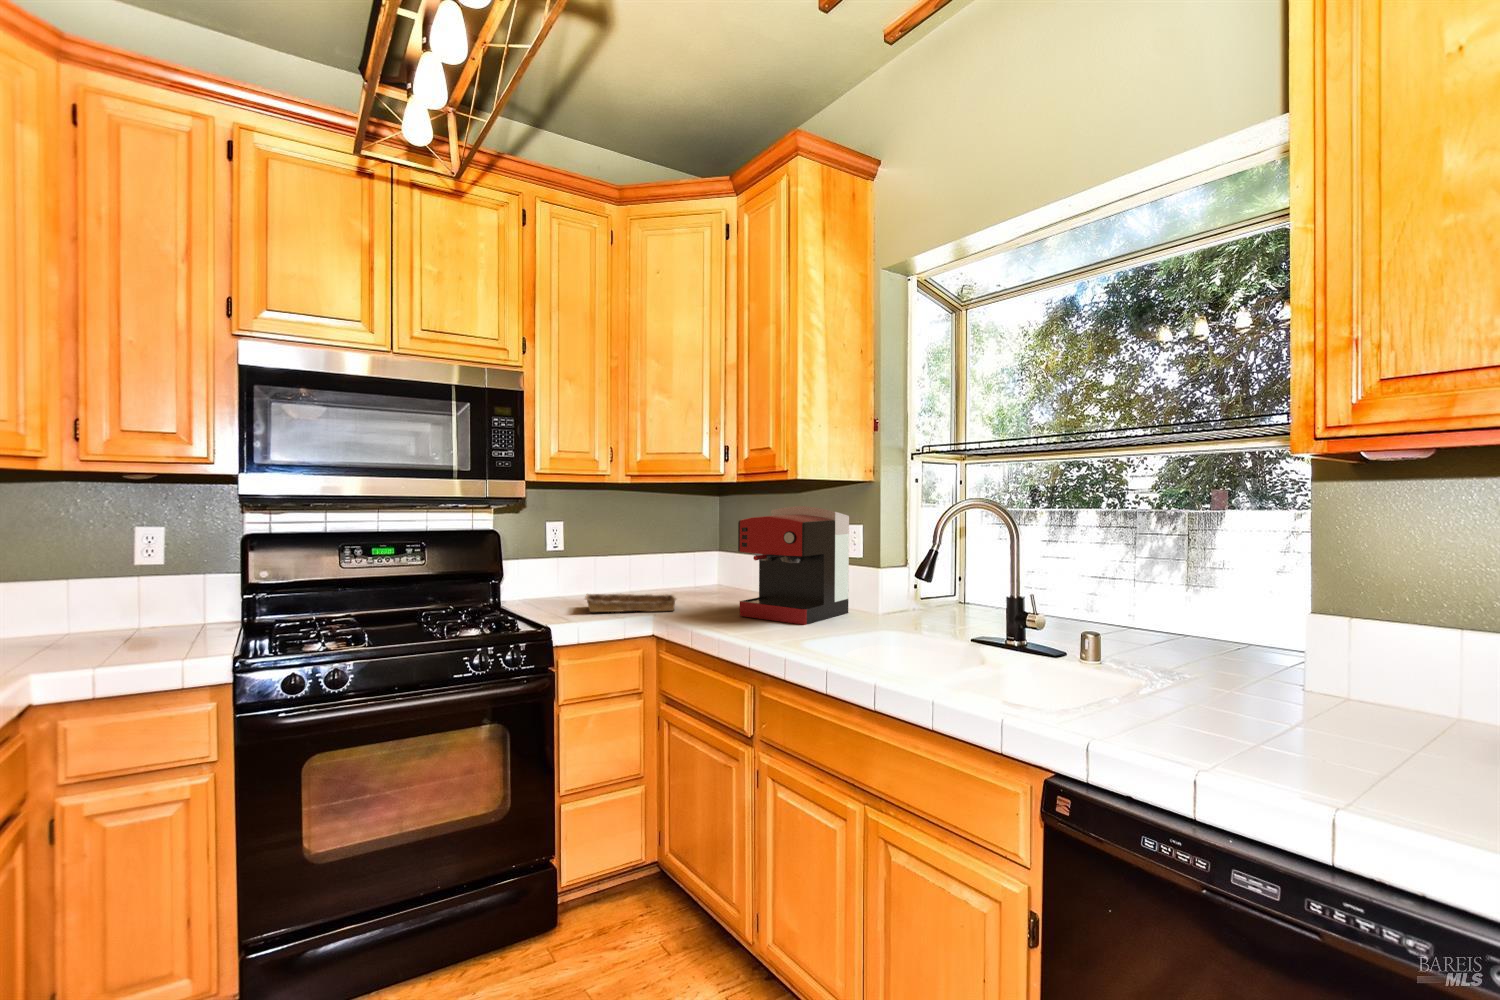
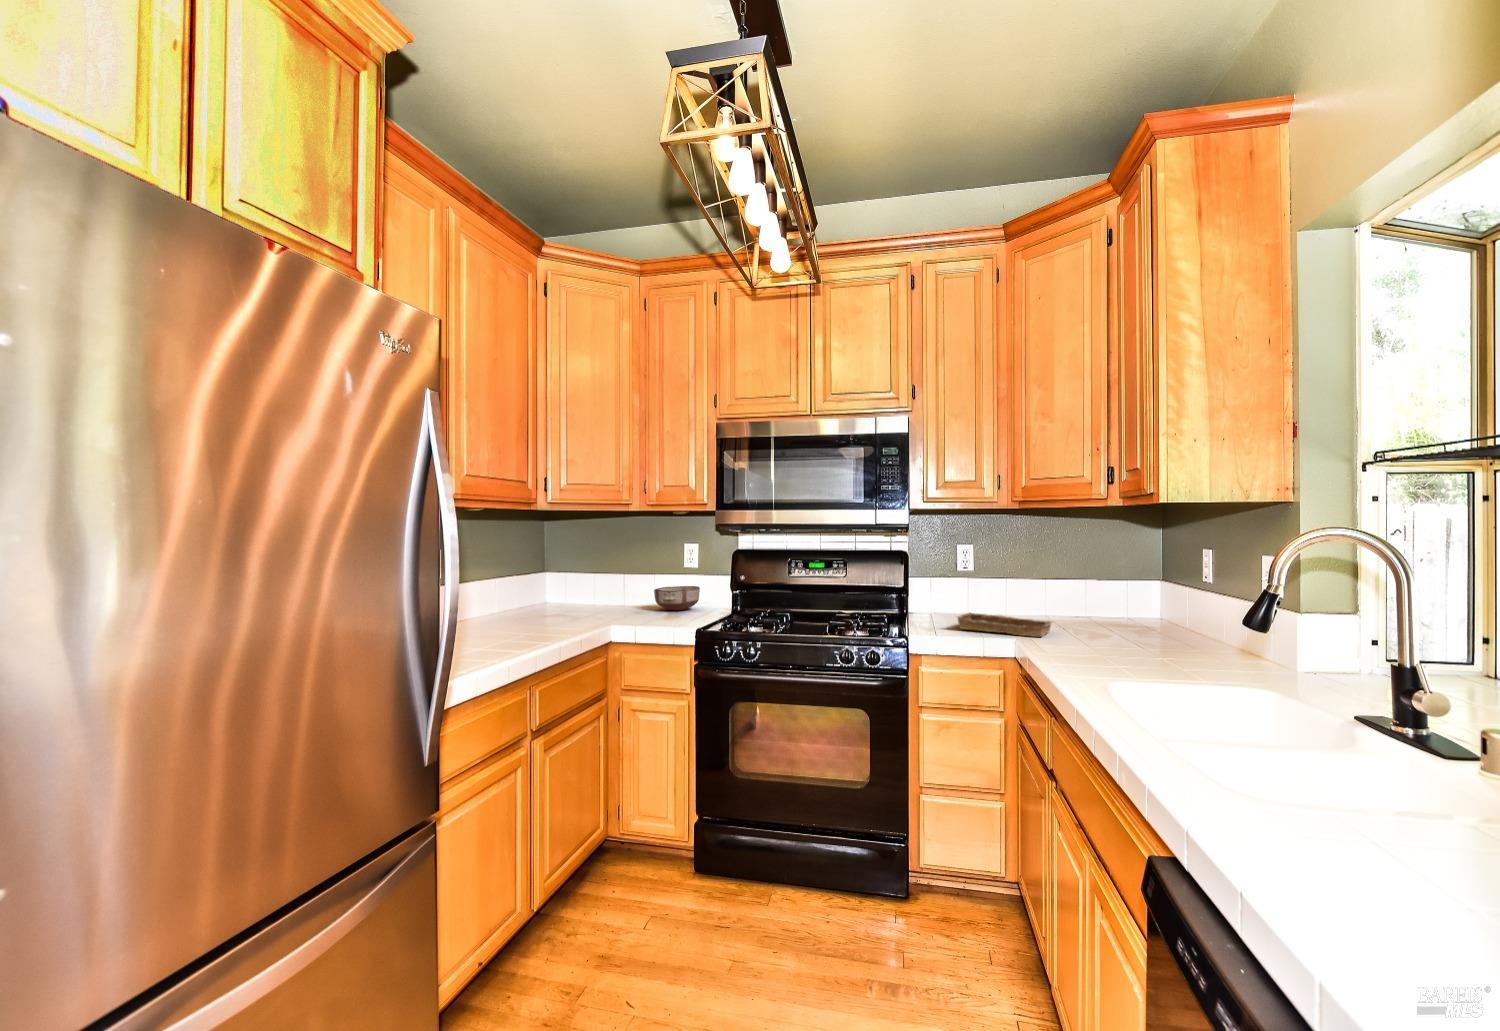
coffee maker: present [738,506,849,625] -> none [1091,530,1249,668]
ceramic bowl: none [83,596,181,639] -> present [654,586,700,610]

